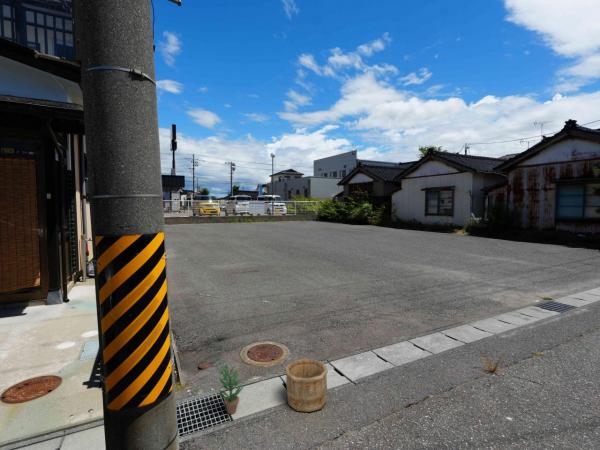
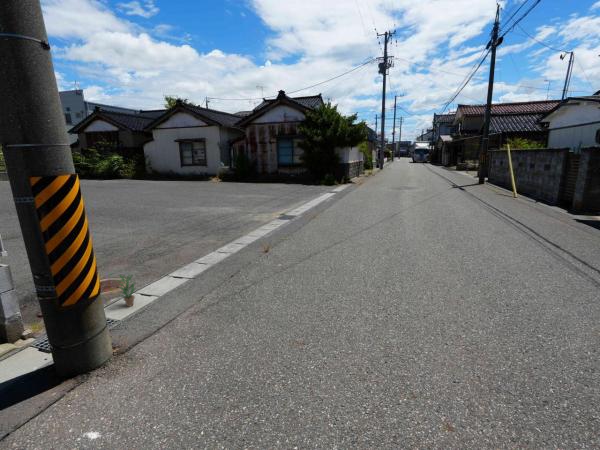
wooden bucket: present [285,359,328,412] -> none [158,263,189,292]

